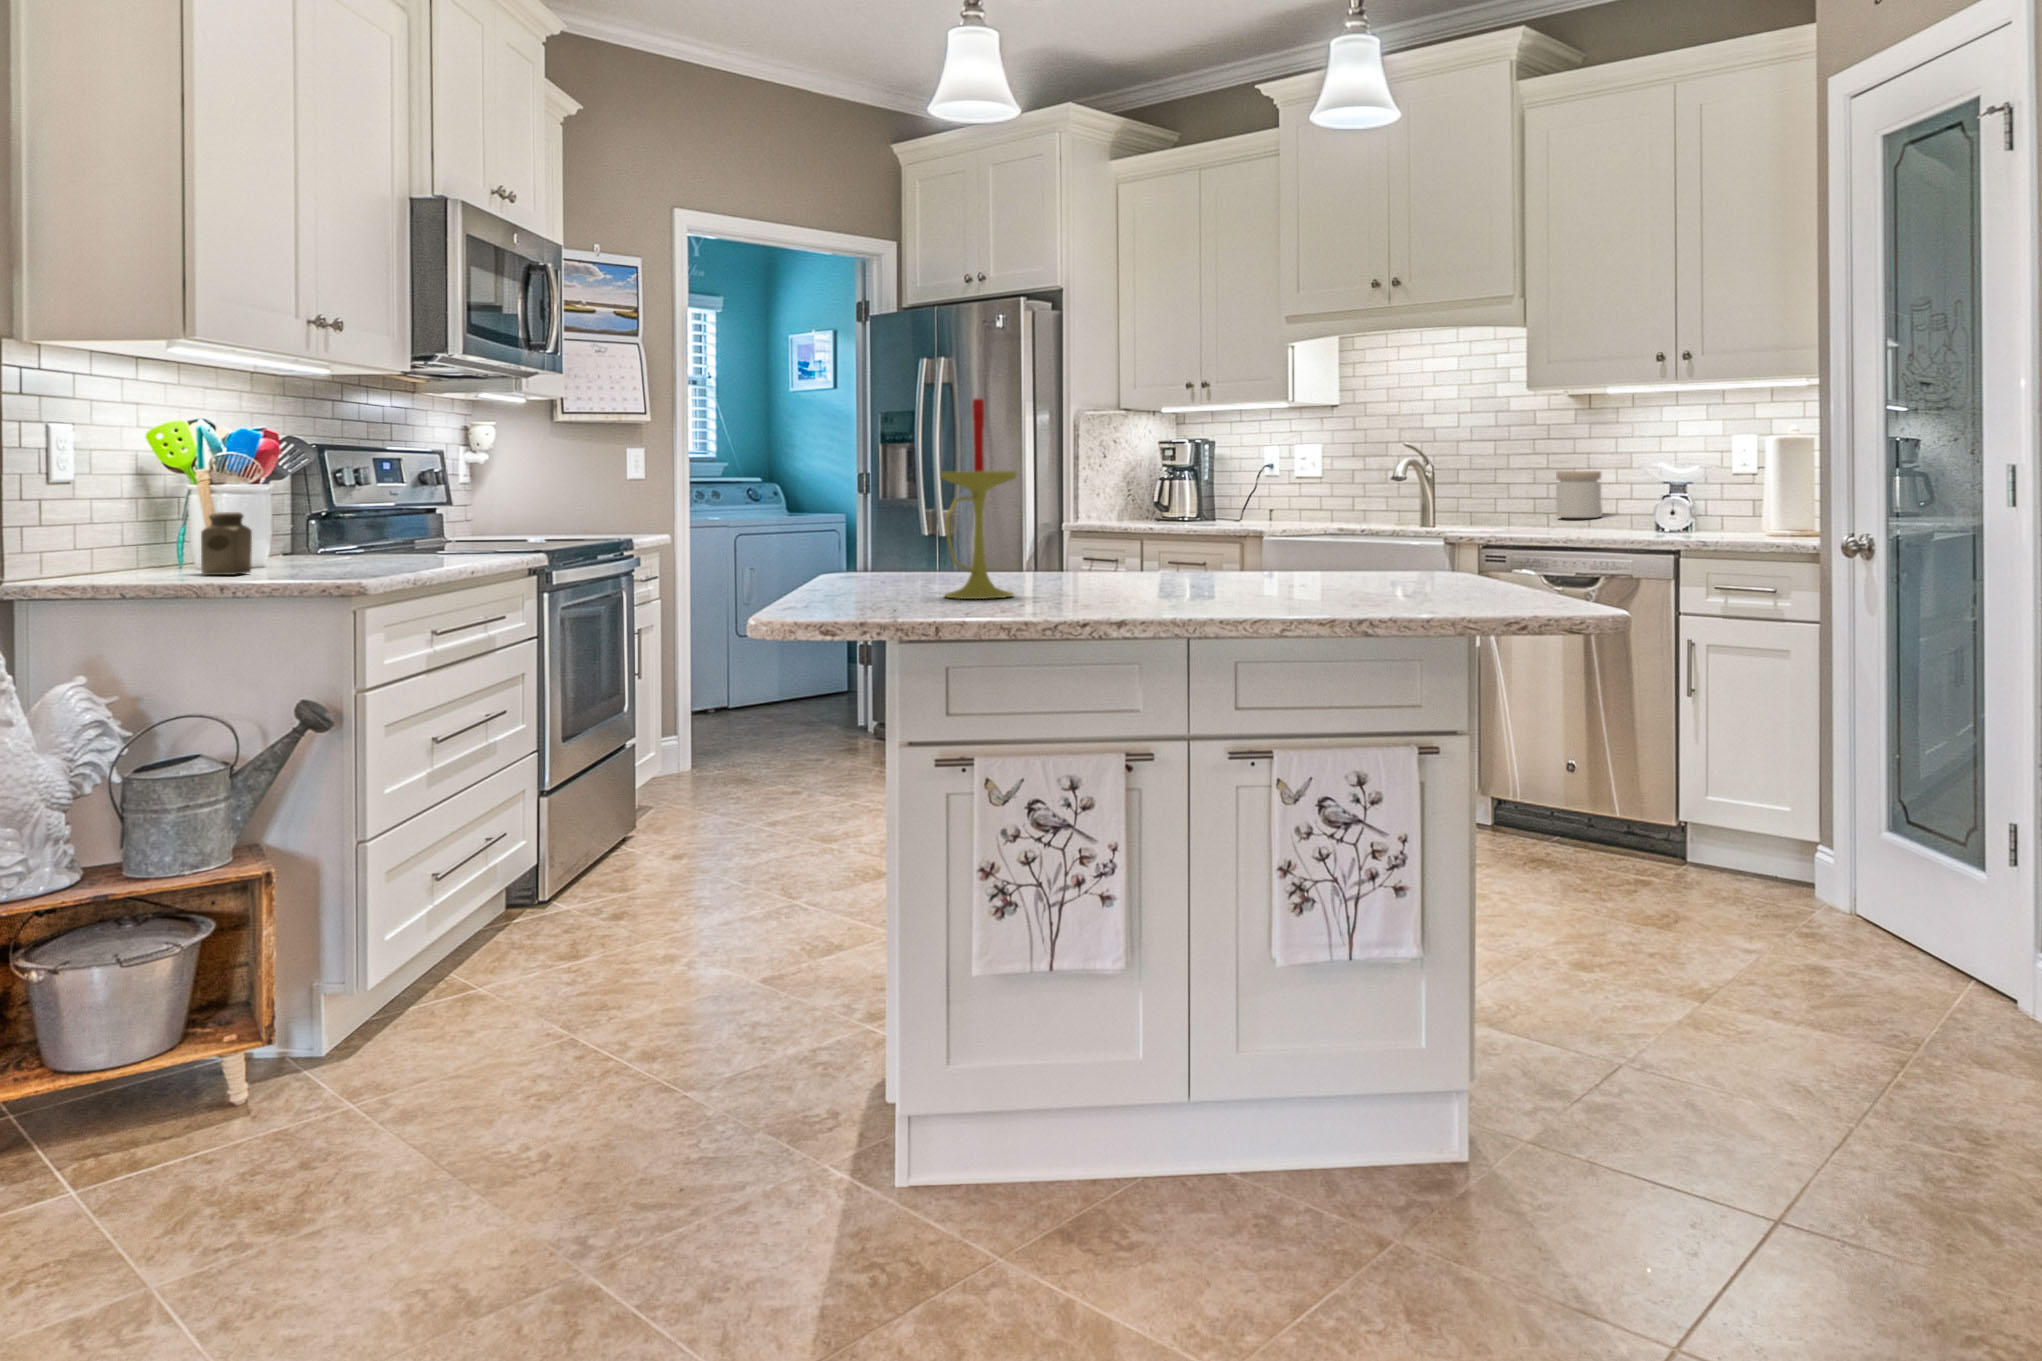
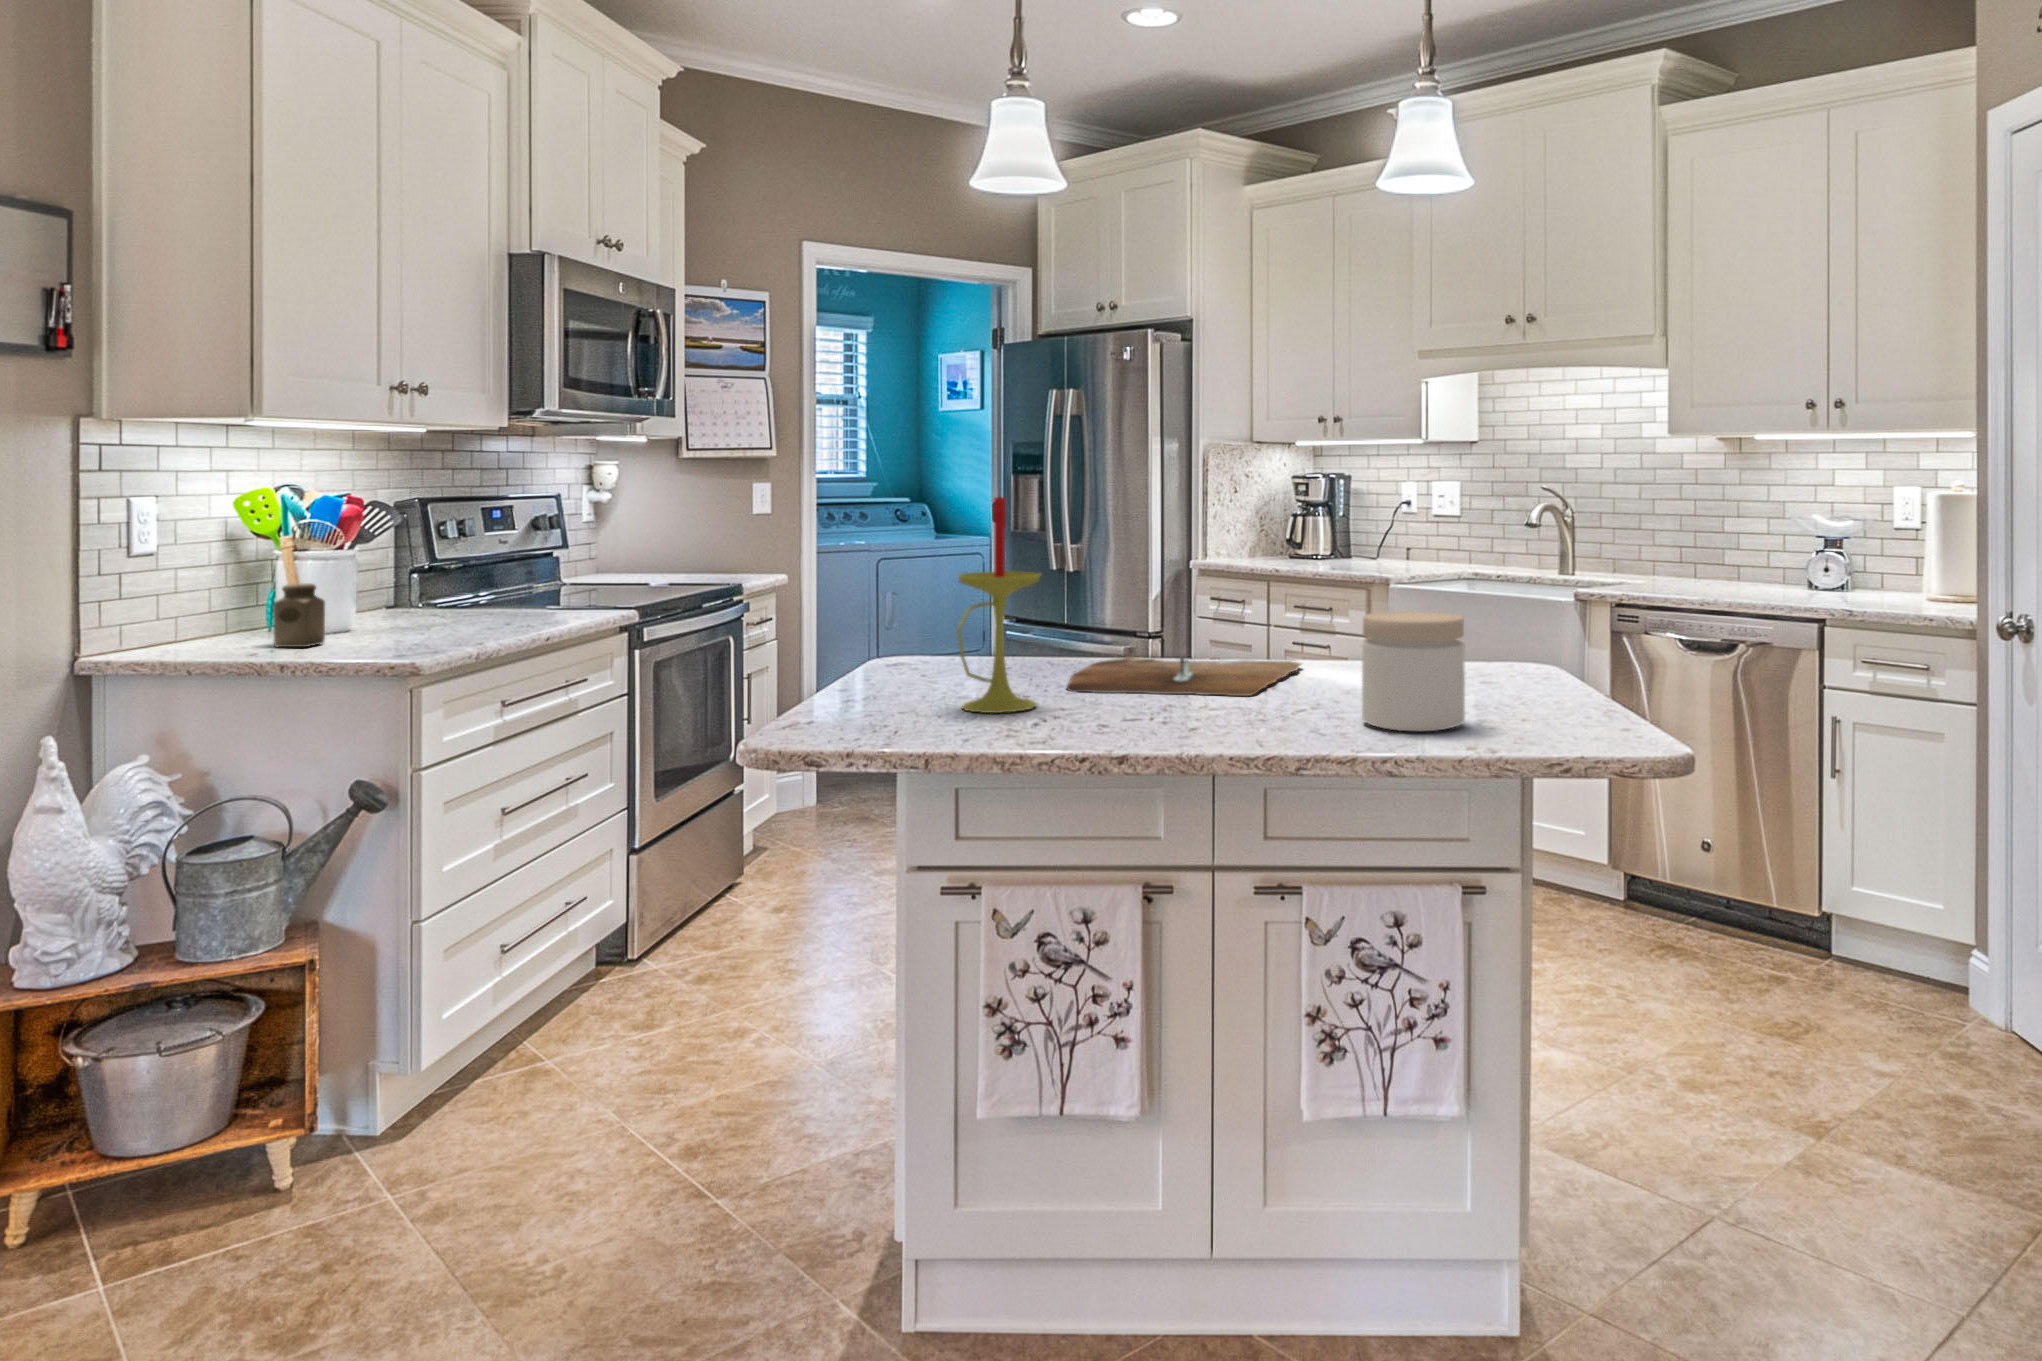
jar: present [1556,471,1602,518] -> present [1362,611,1465,732]
cutting board: none [1024,558,1236,590] -> present [1066,655,1301,696]

